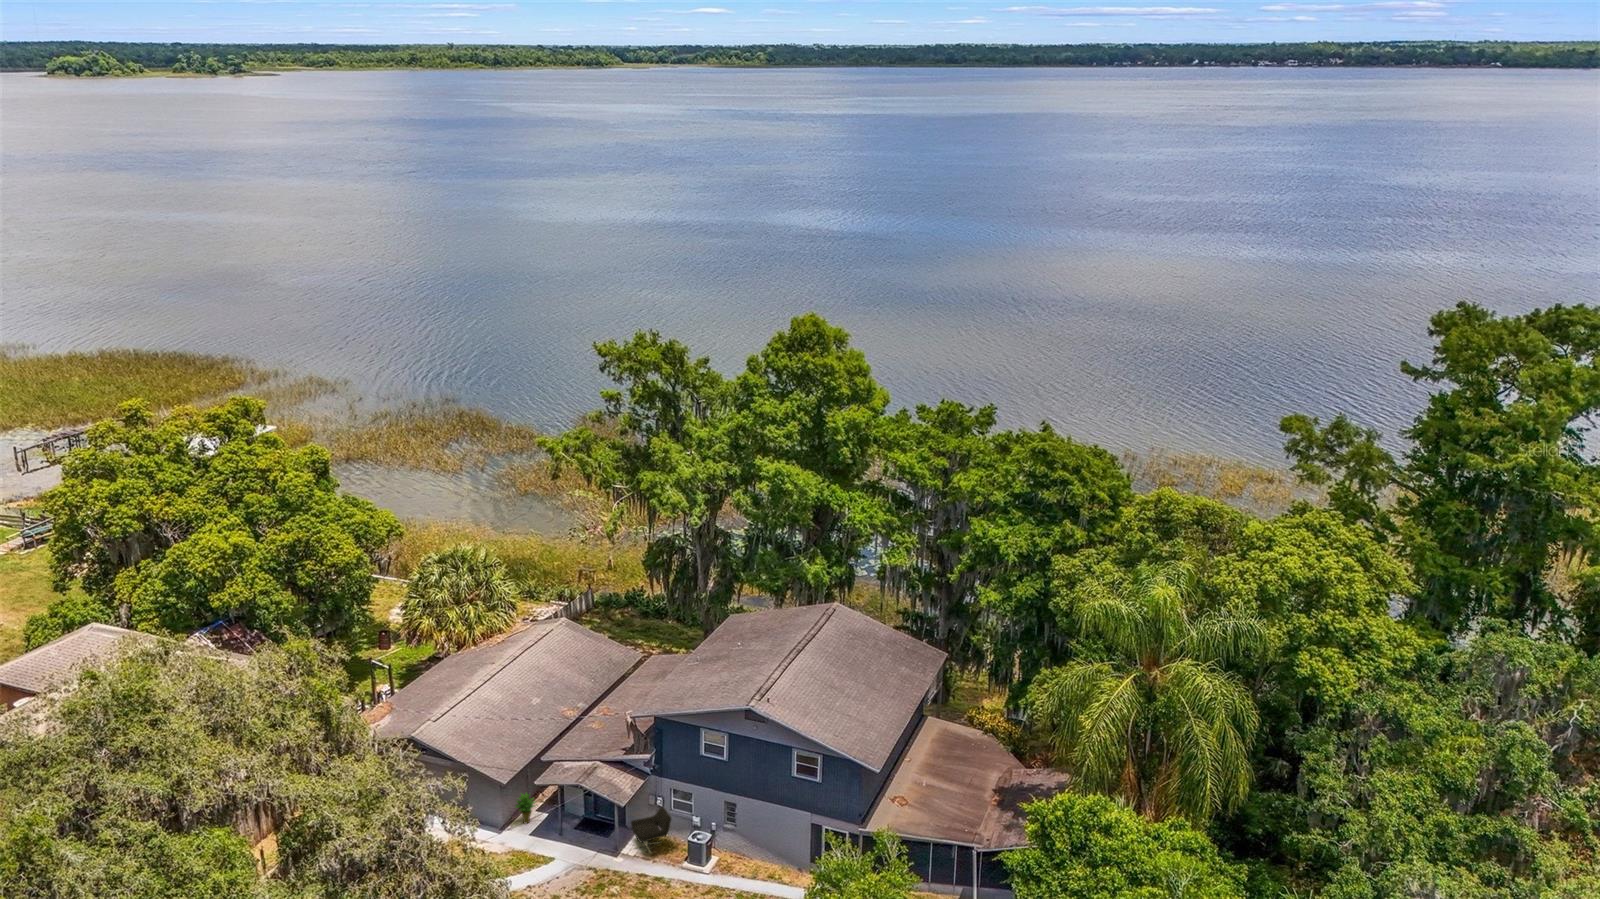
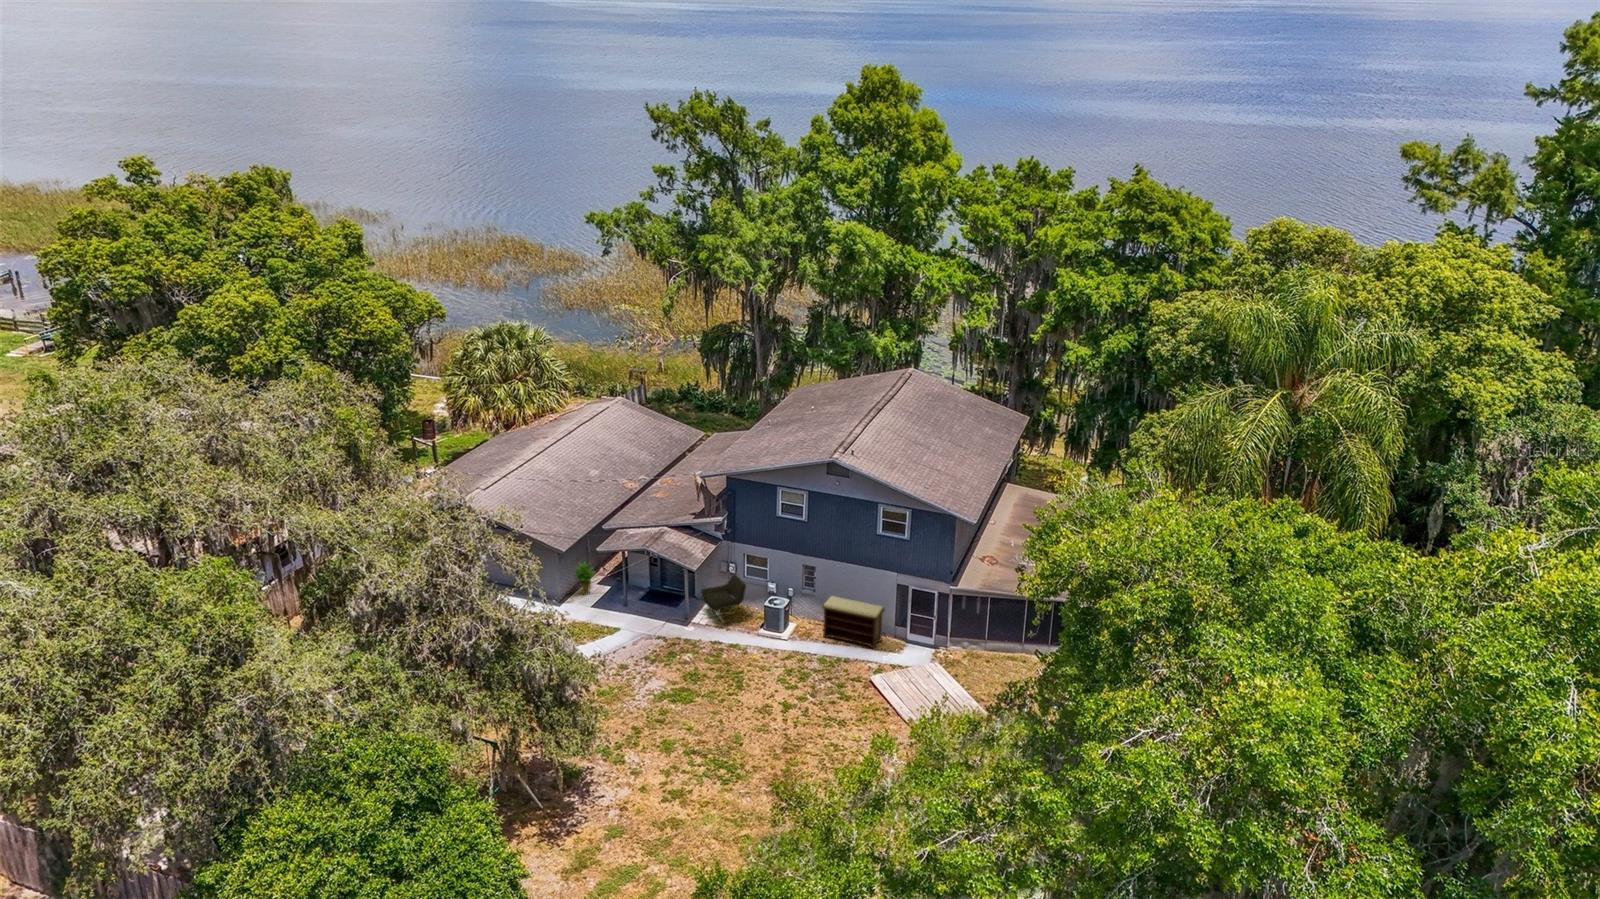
bench: none [737,830,794,881] -> present [823,596,885,649]

